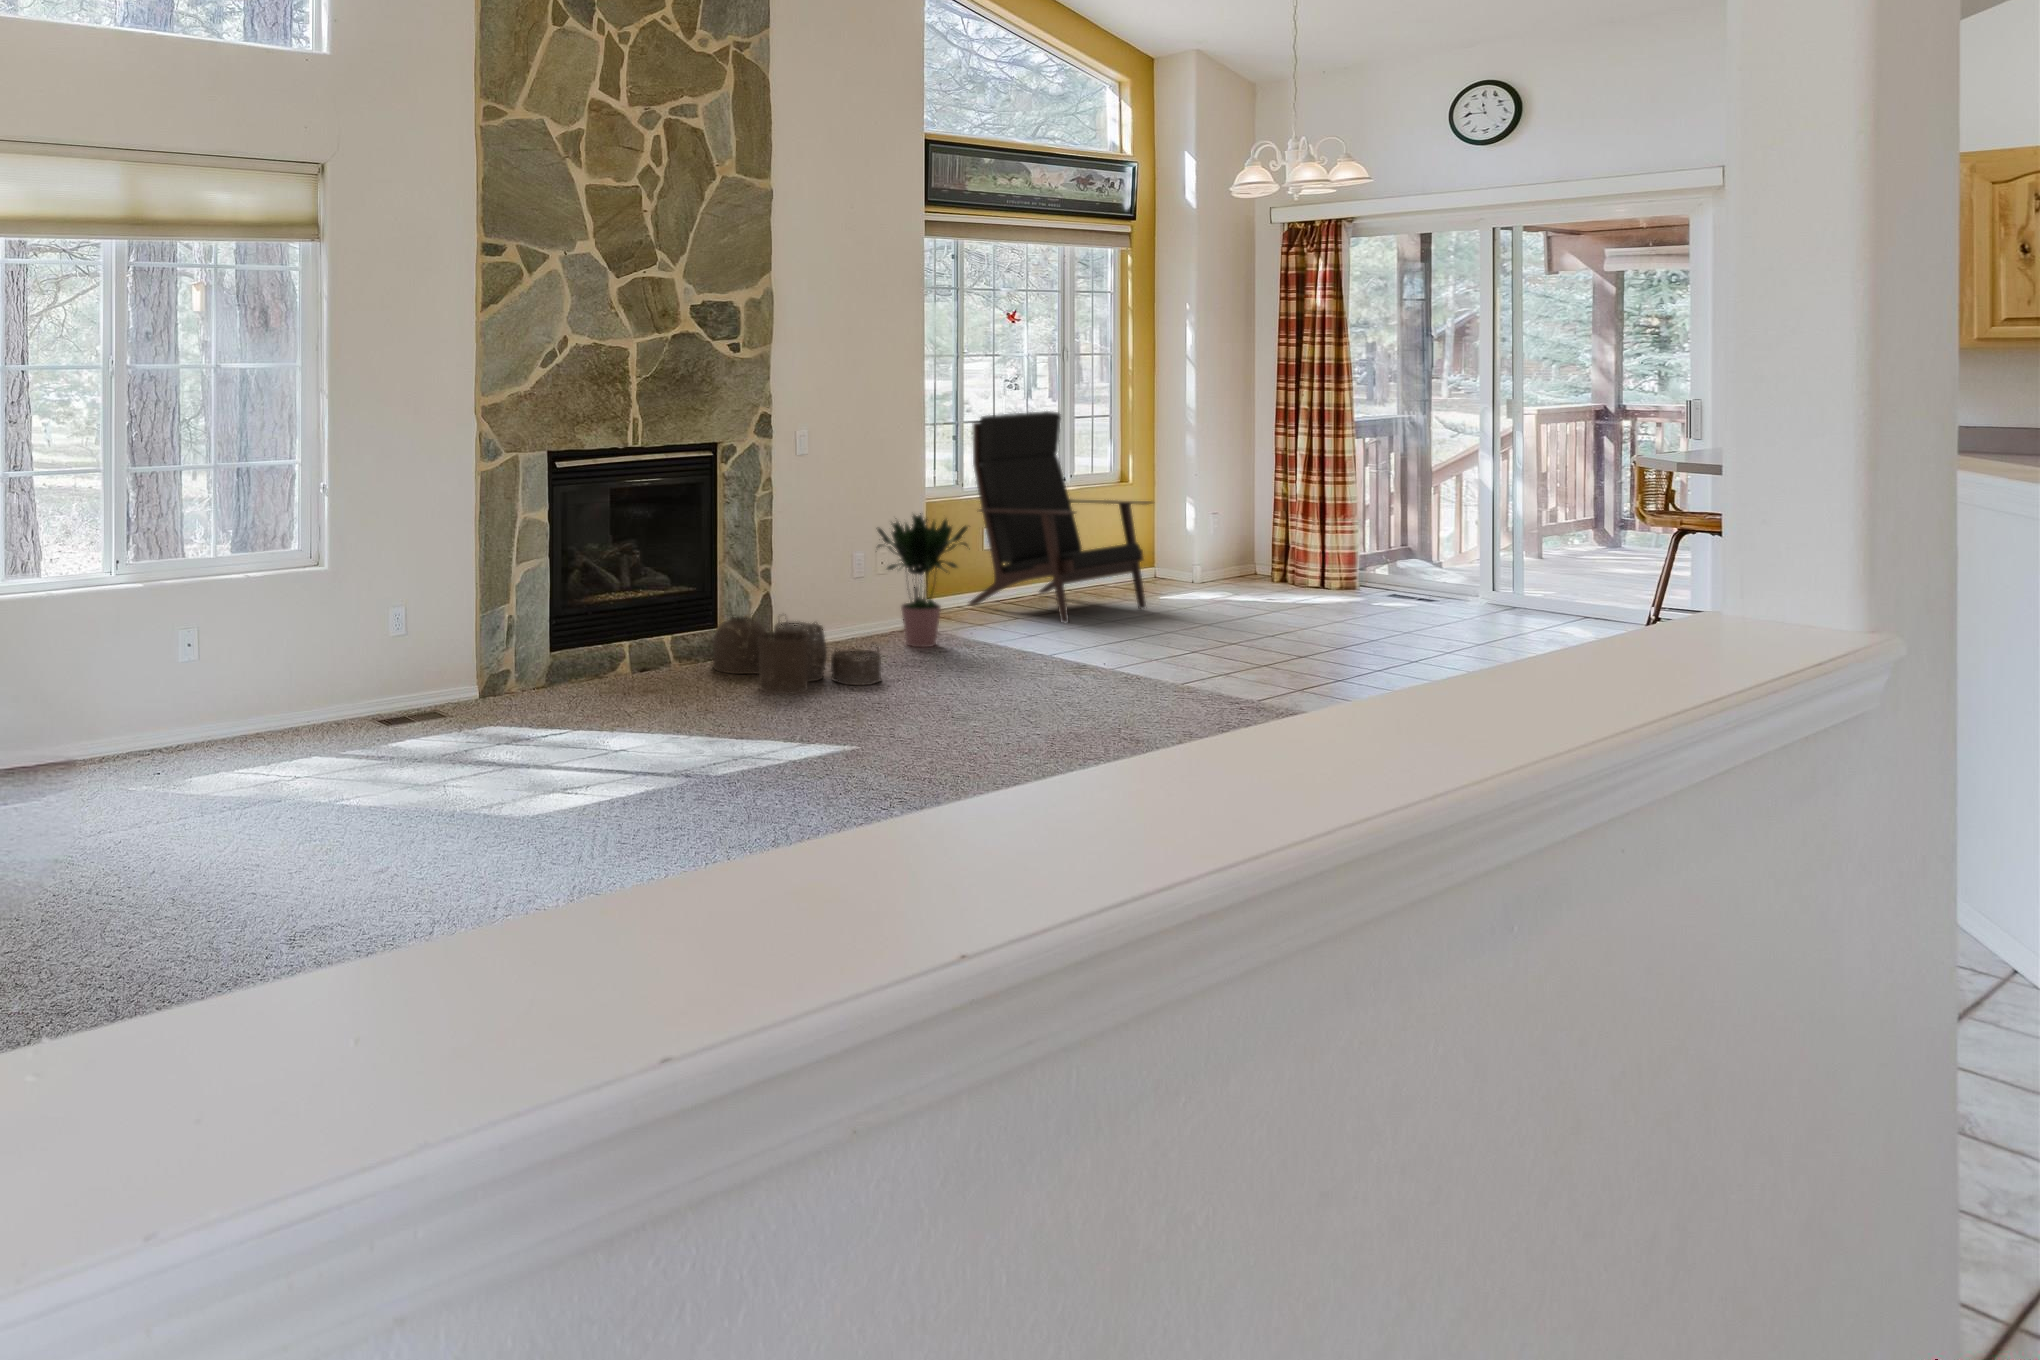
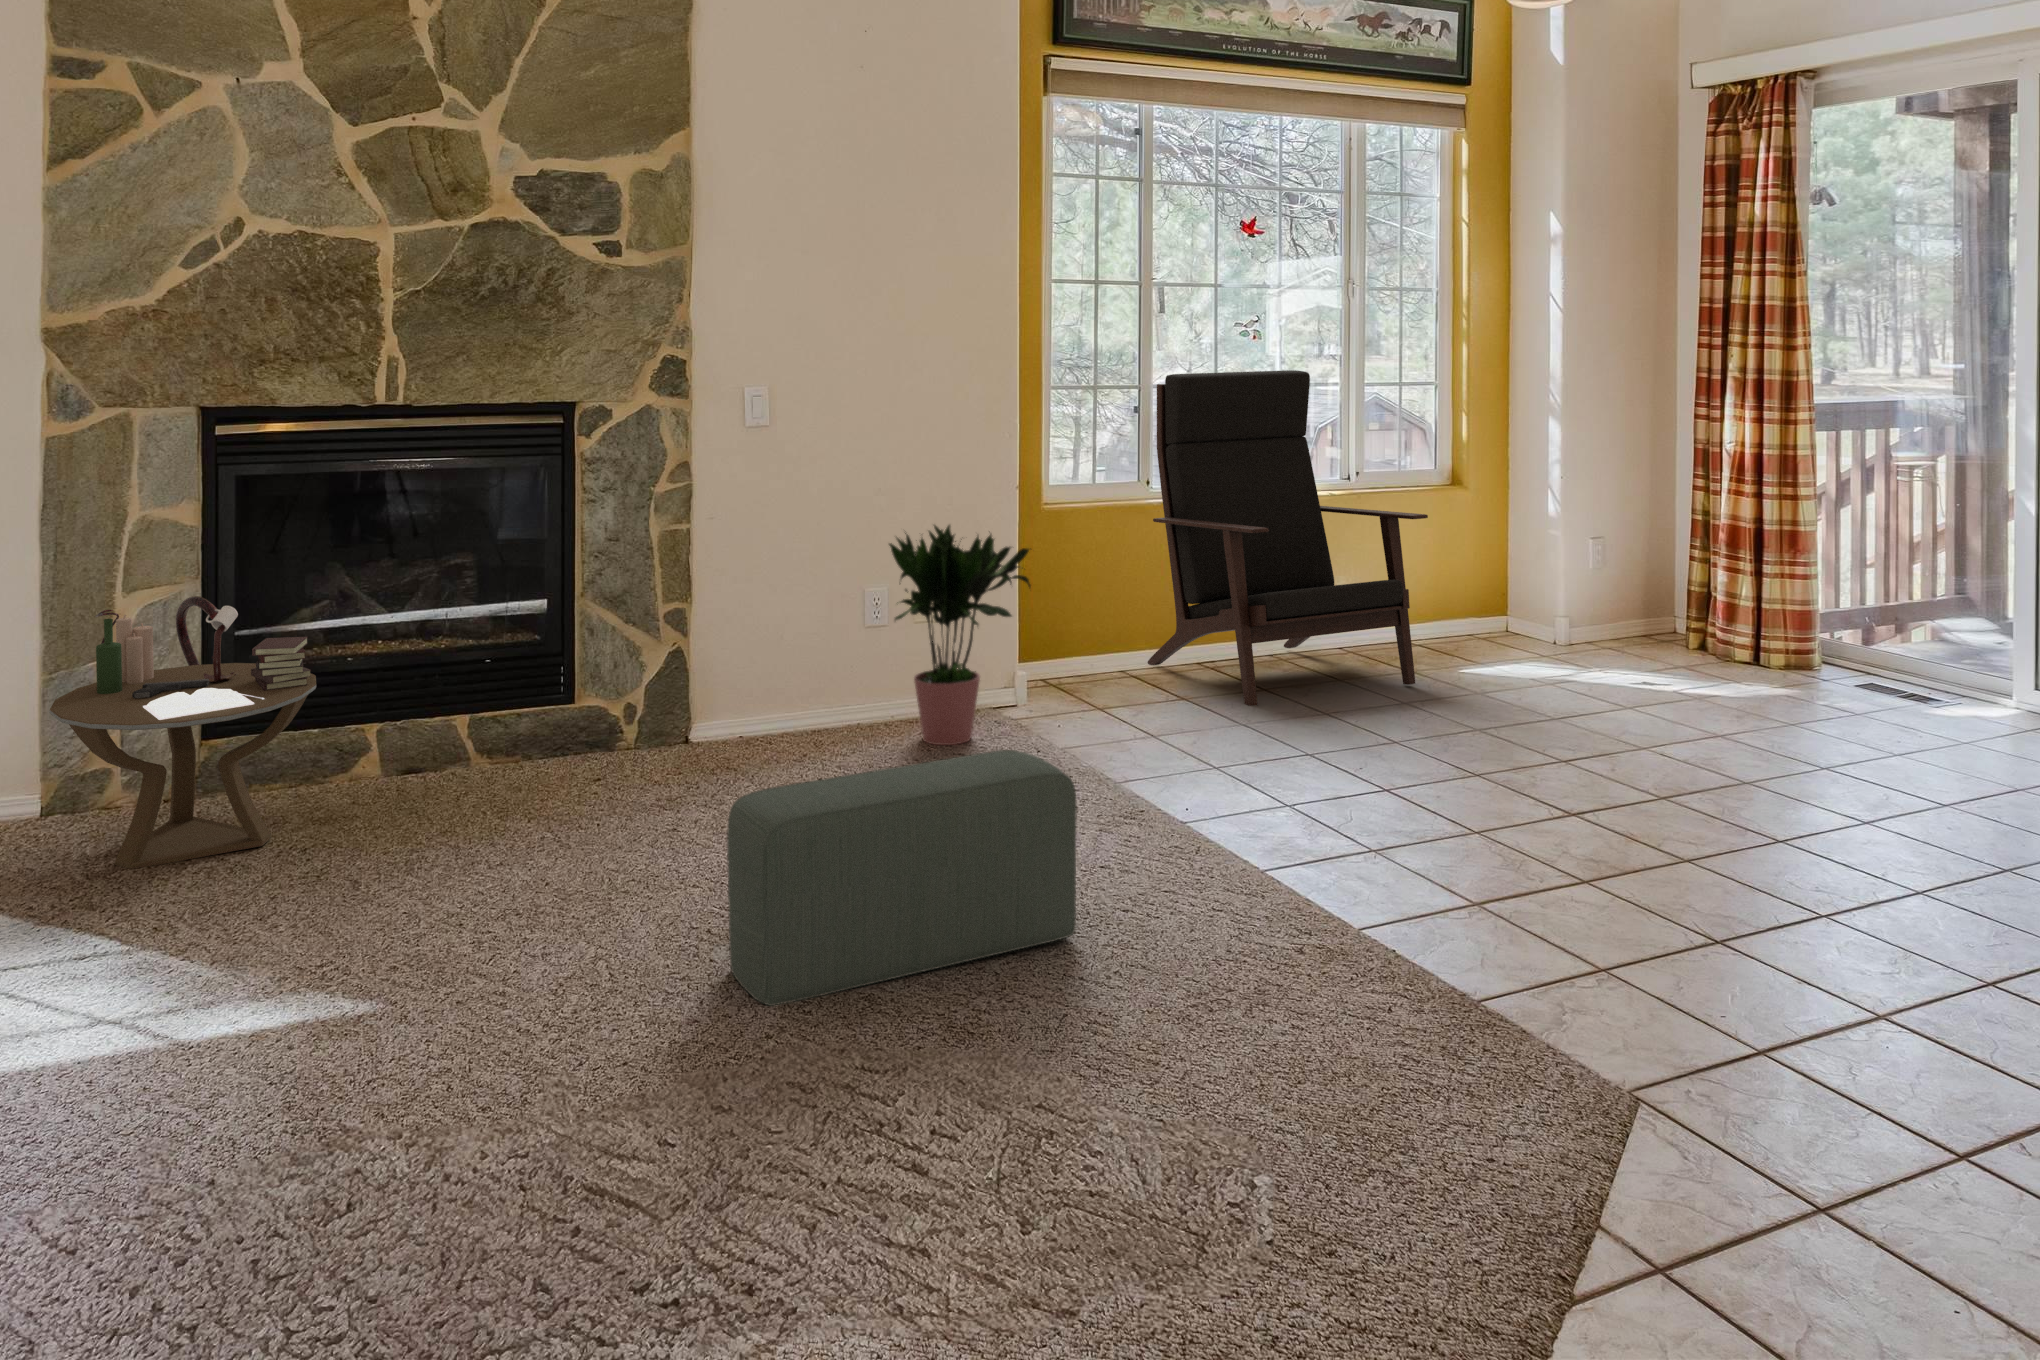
side table: none [519,563,676,713] -> present [49,596,316,869]
woven basket: present [713,615,881,694] -> none [500,683,745,842]
pouf: none [998,621,1145,741] -> present [727,750,1077,1006]

